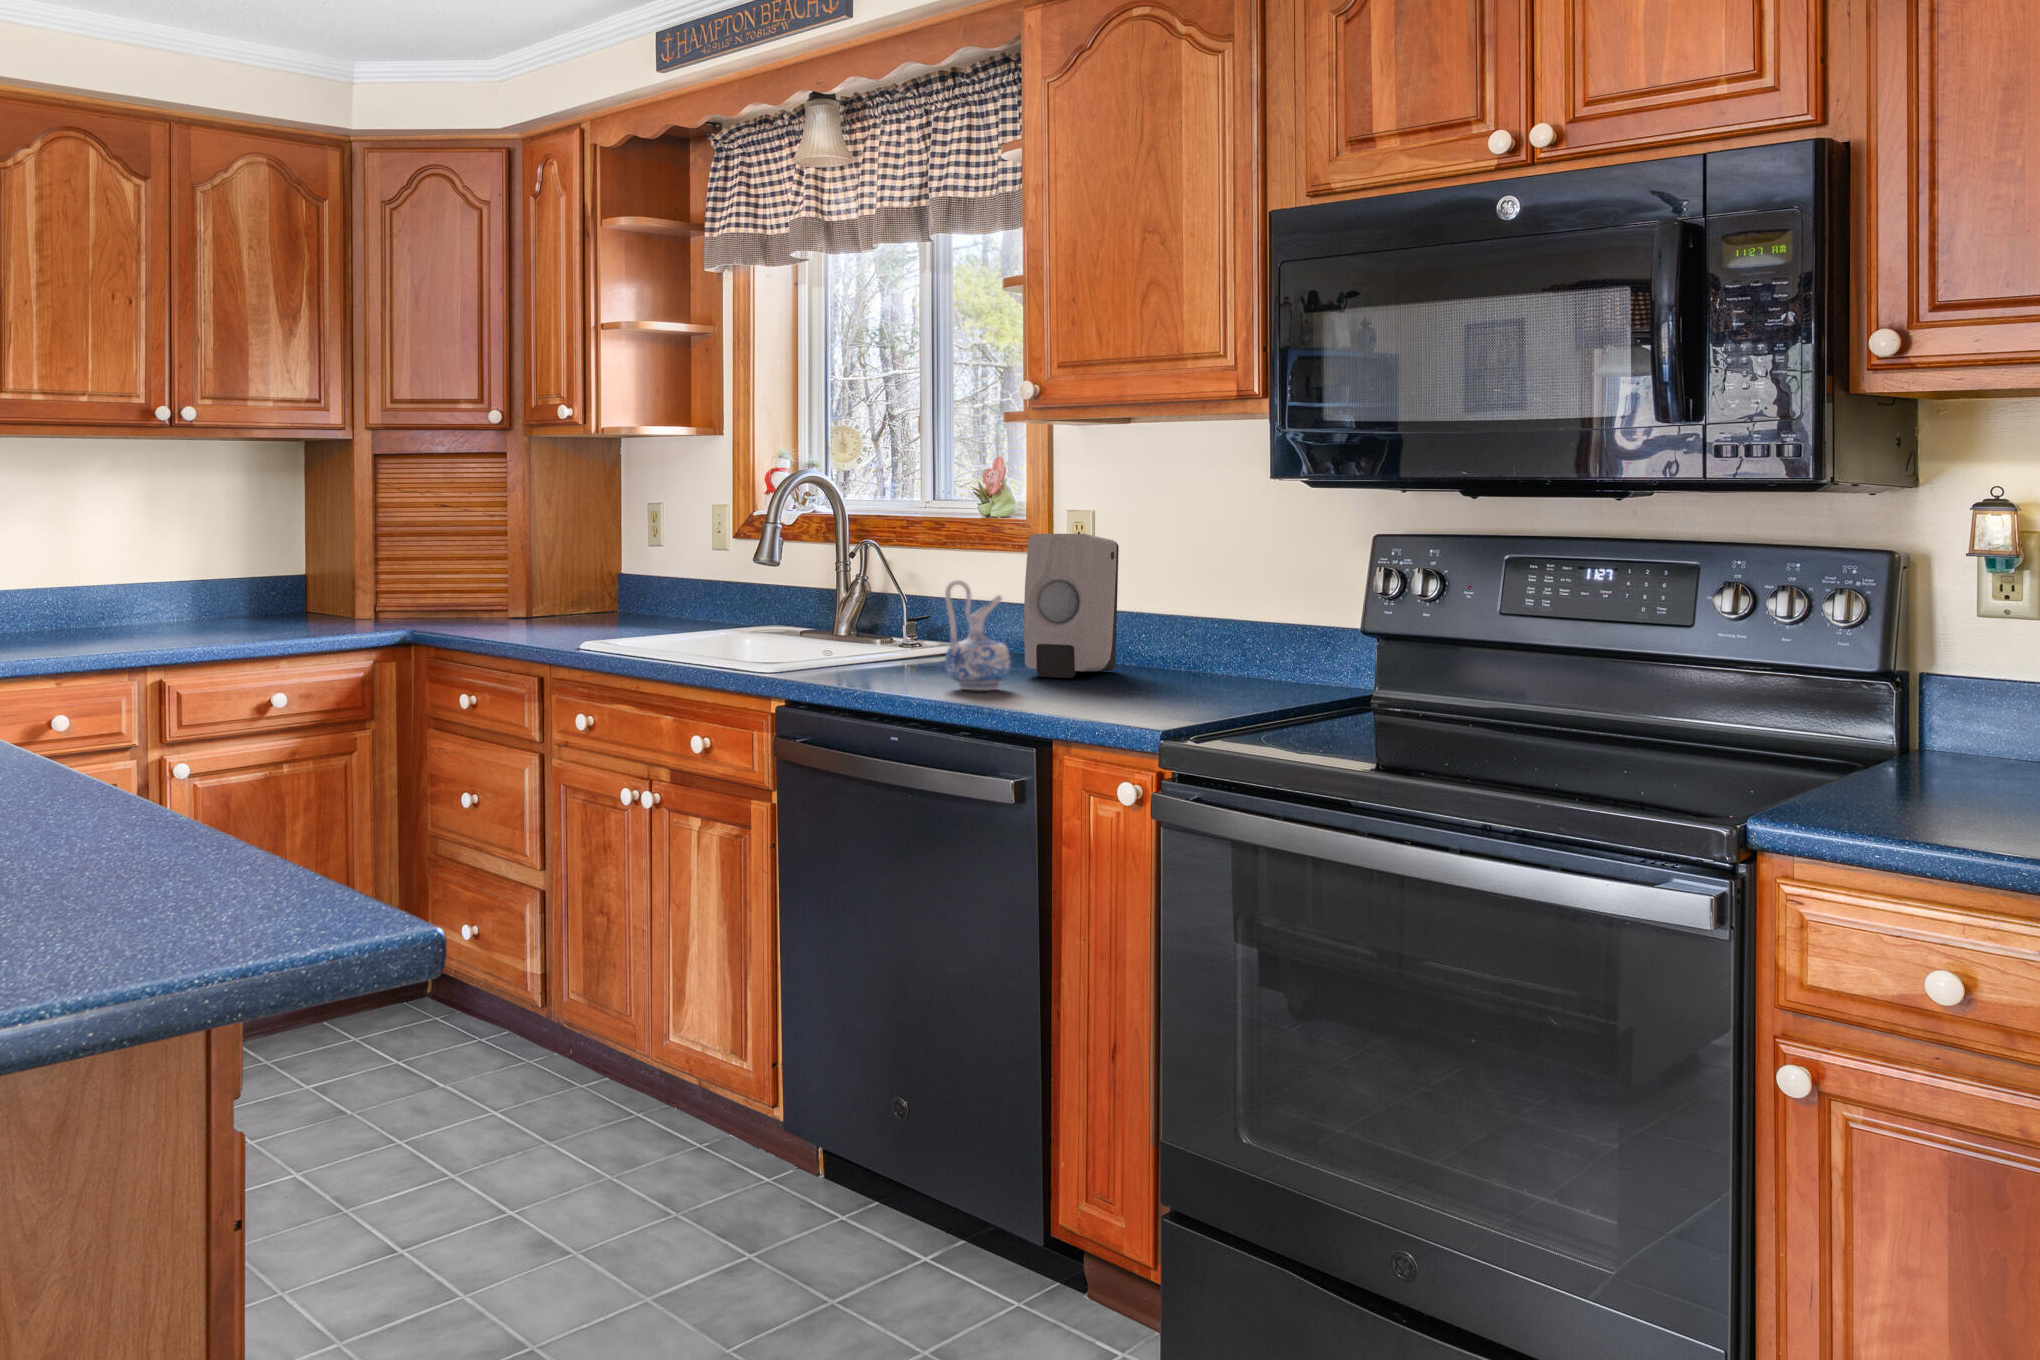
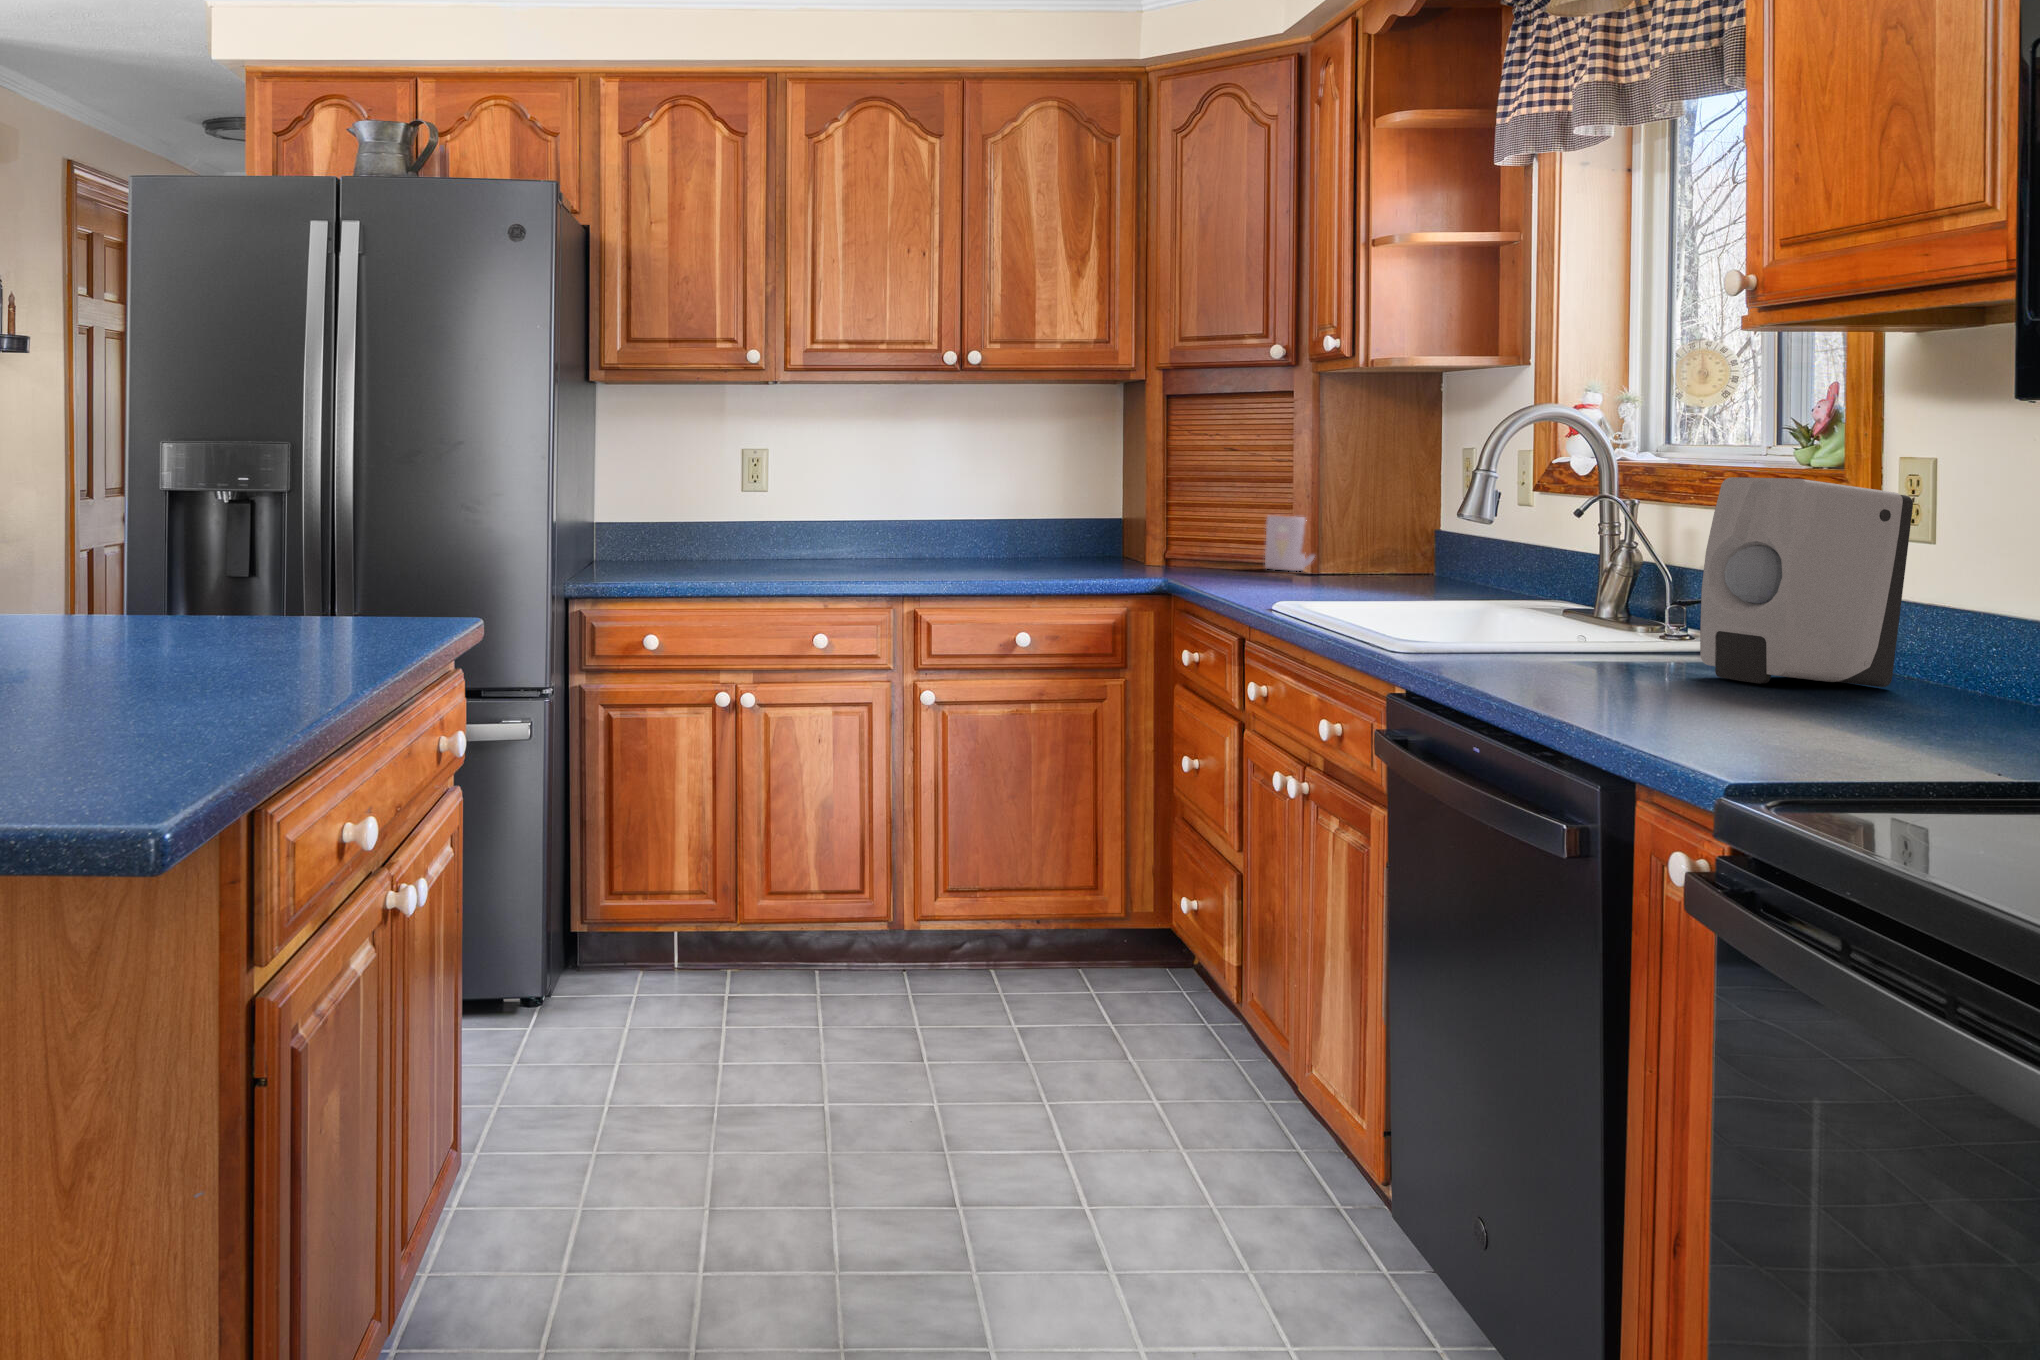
mug: none [490,570,534,620] -> present [1265,516,1314,571]
ceramic pitcher: present [945,580,1011,690] -> none [1508,528,1611,678]

